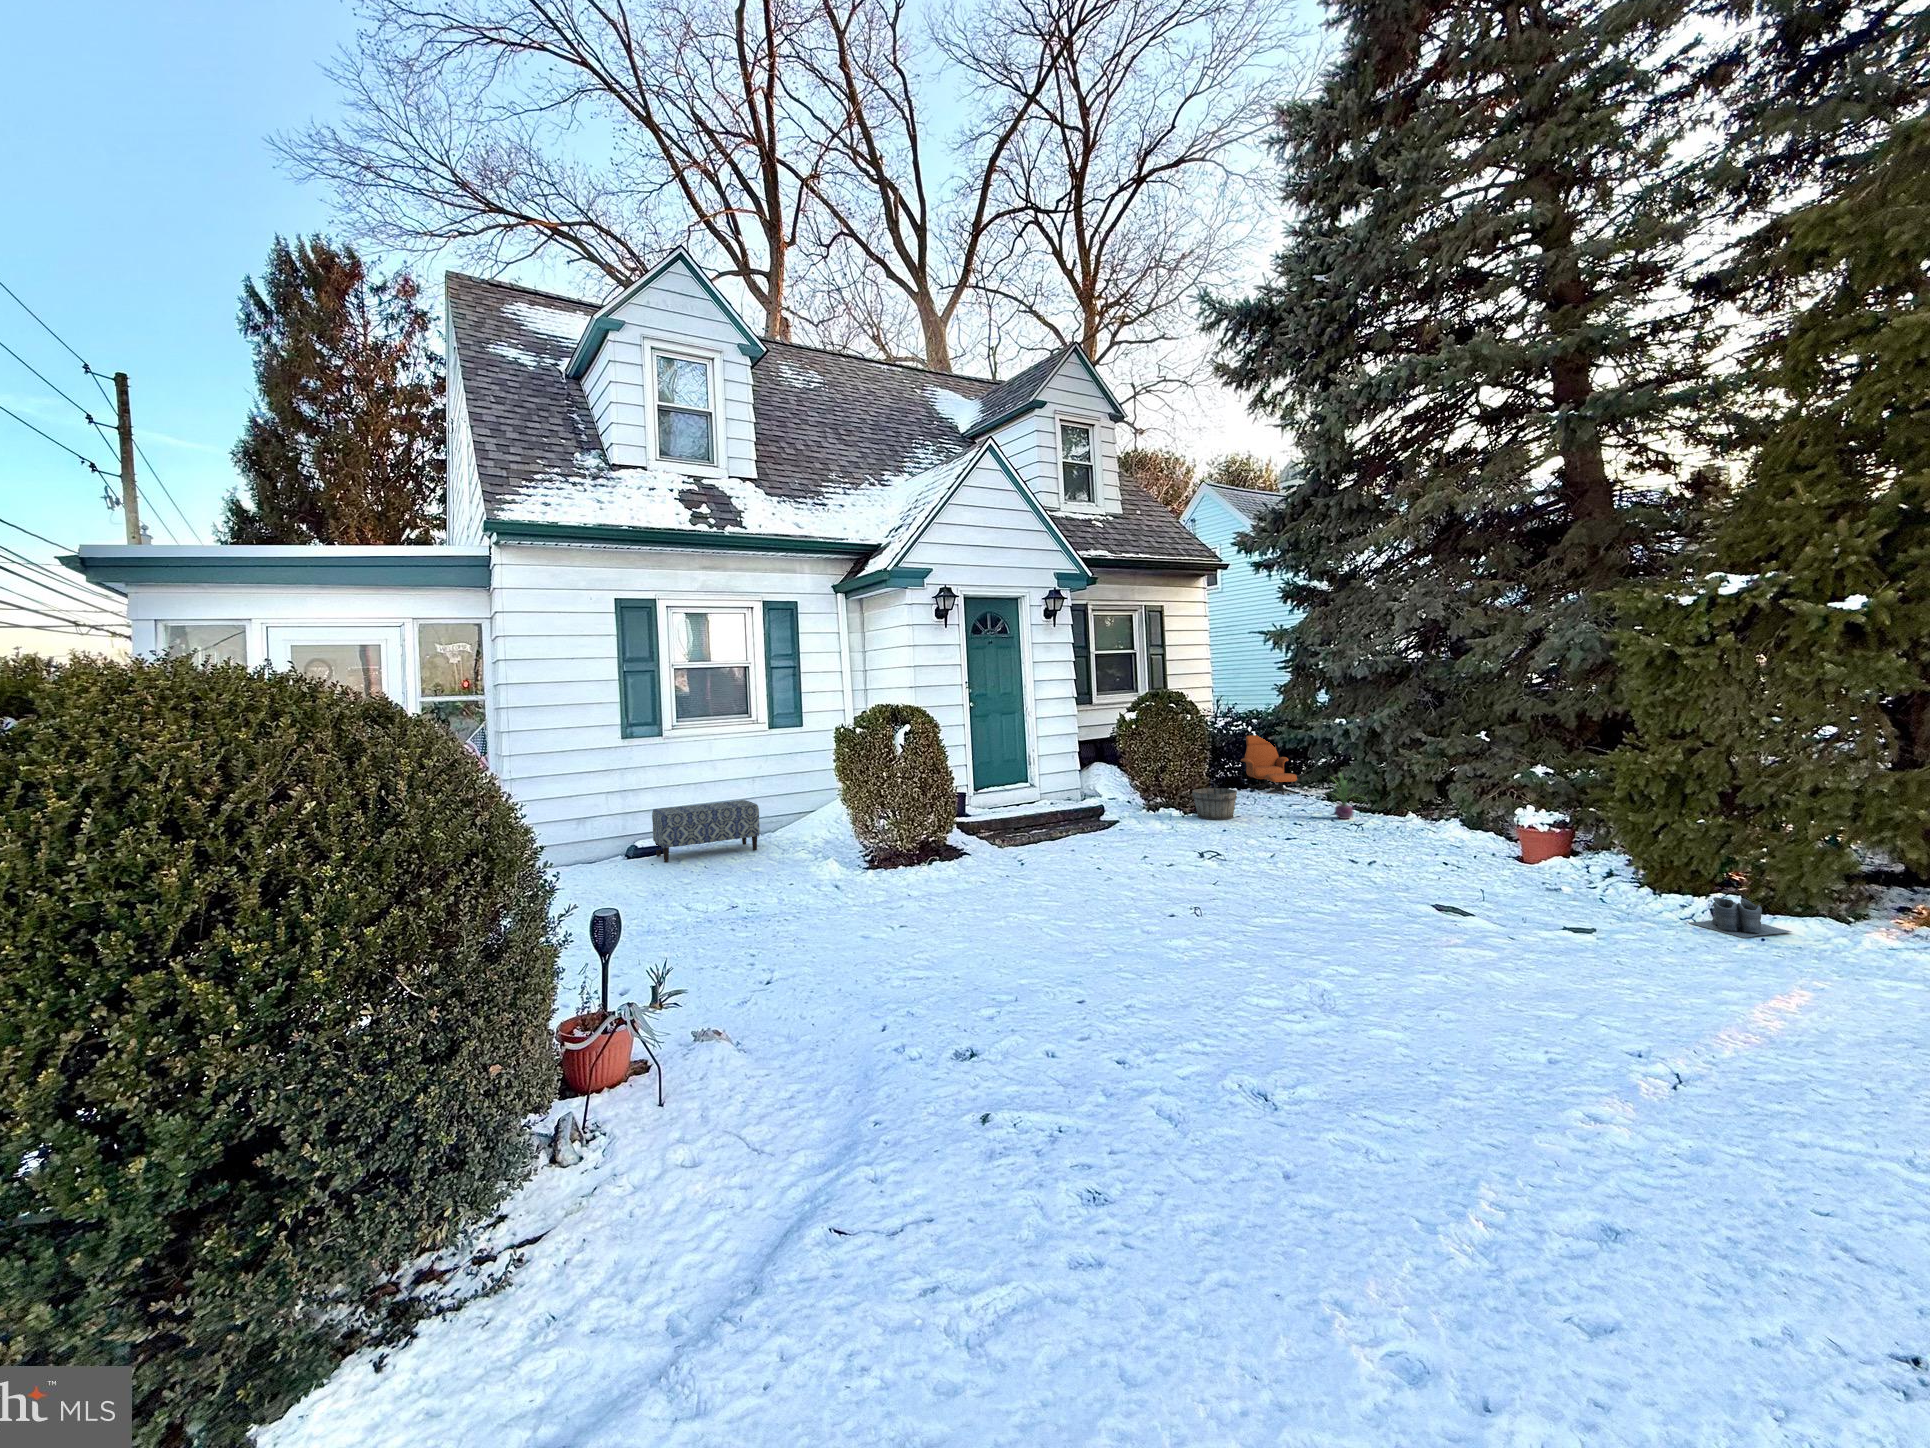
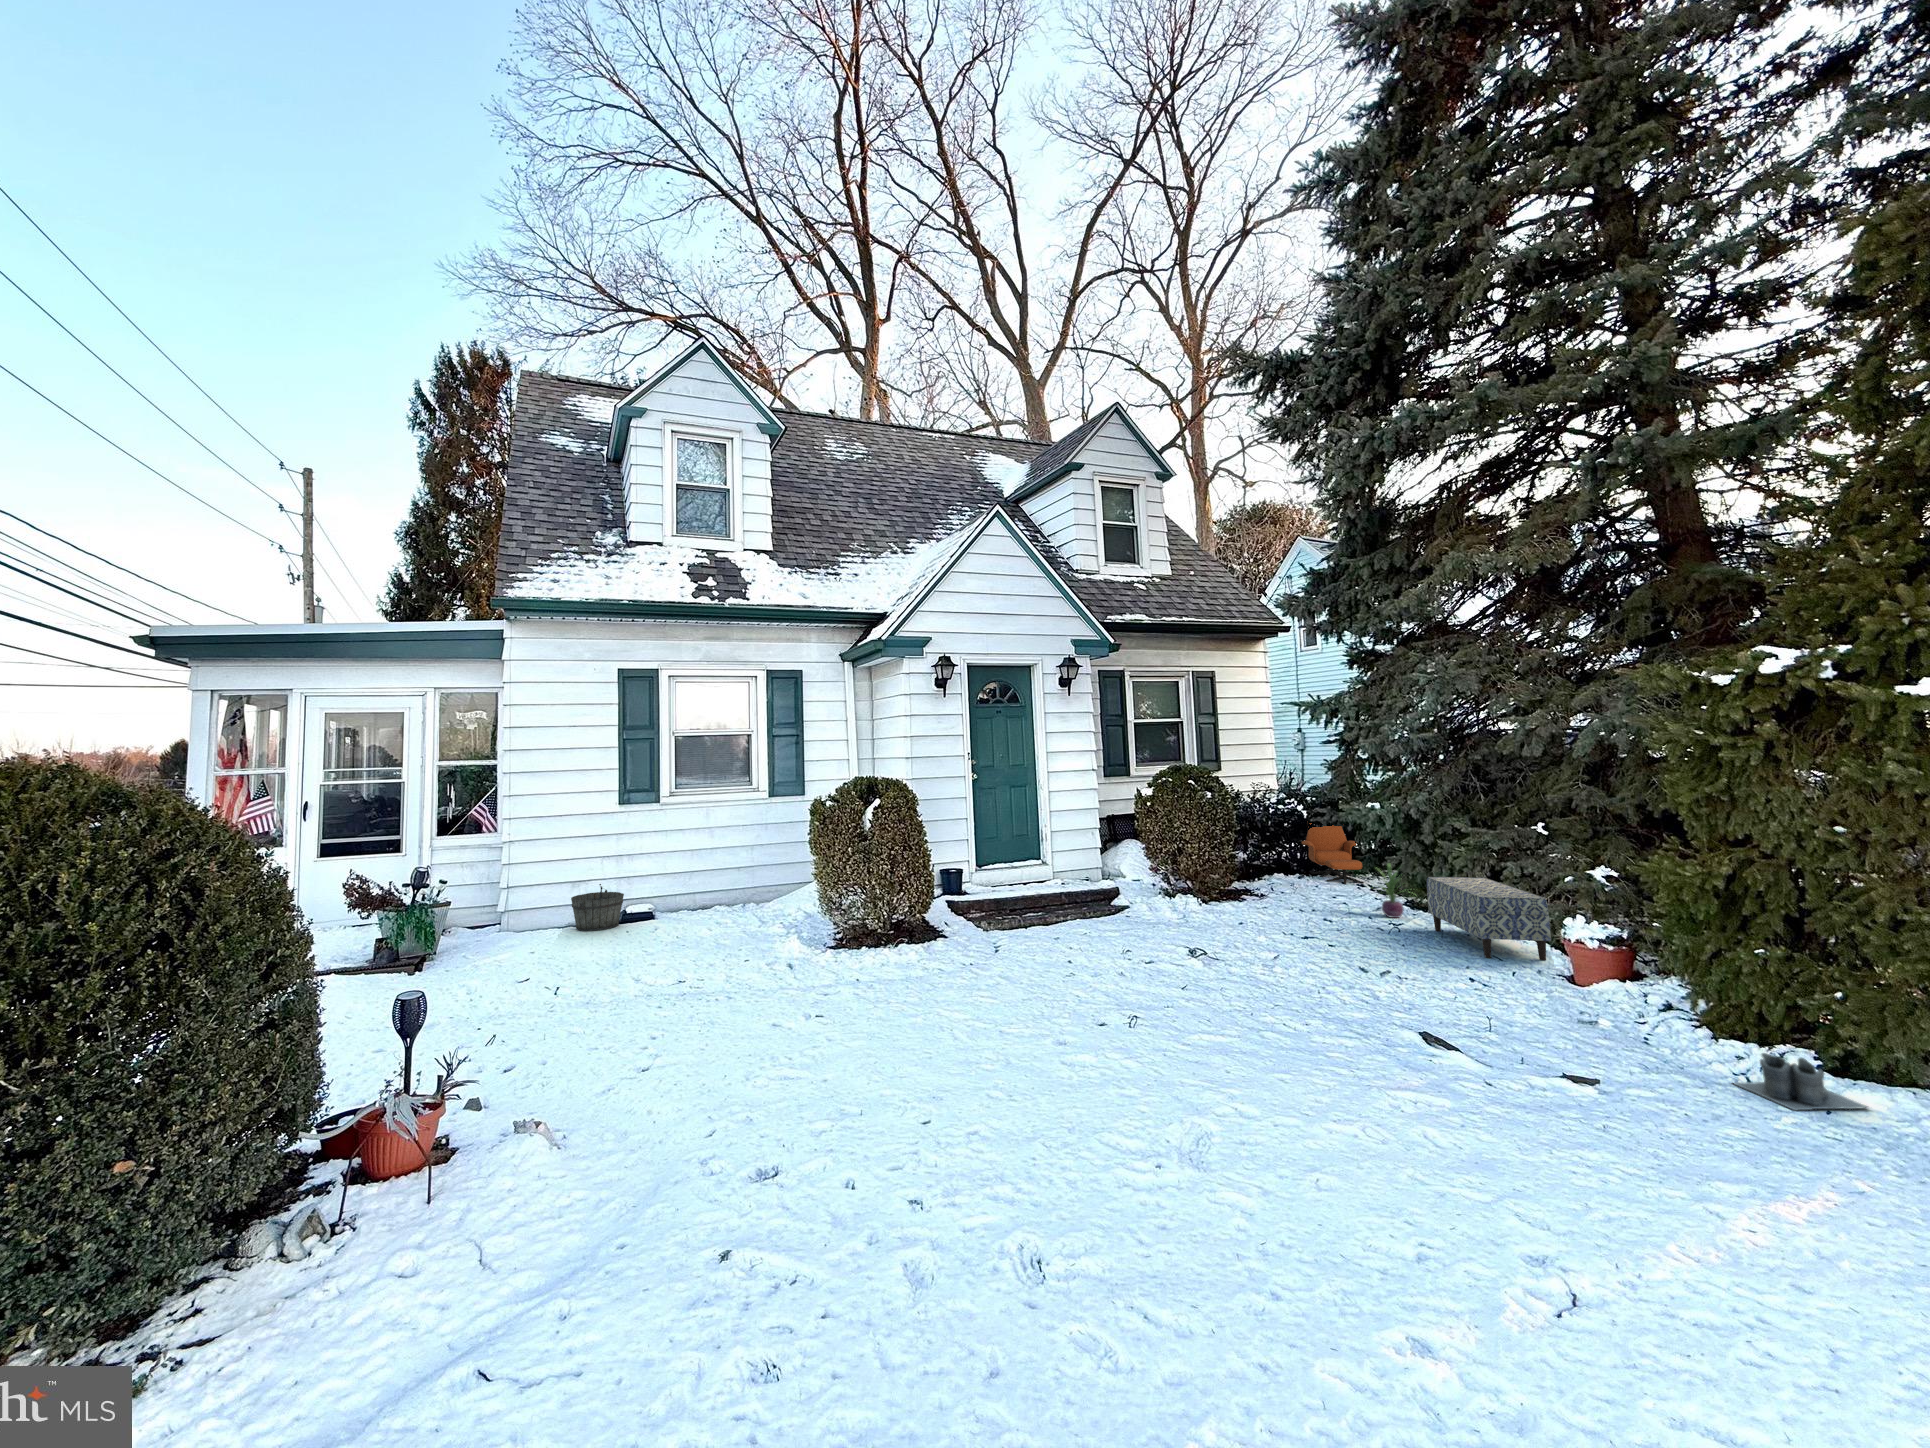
wooden bucket: present [1192,781,1237,820] -> present [571,884,624,931]
bench: present [652,800,760,862] -> present [1427,877,1551,960]

